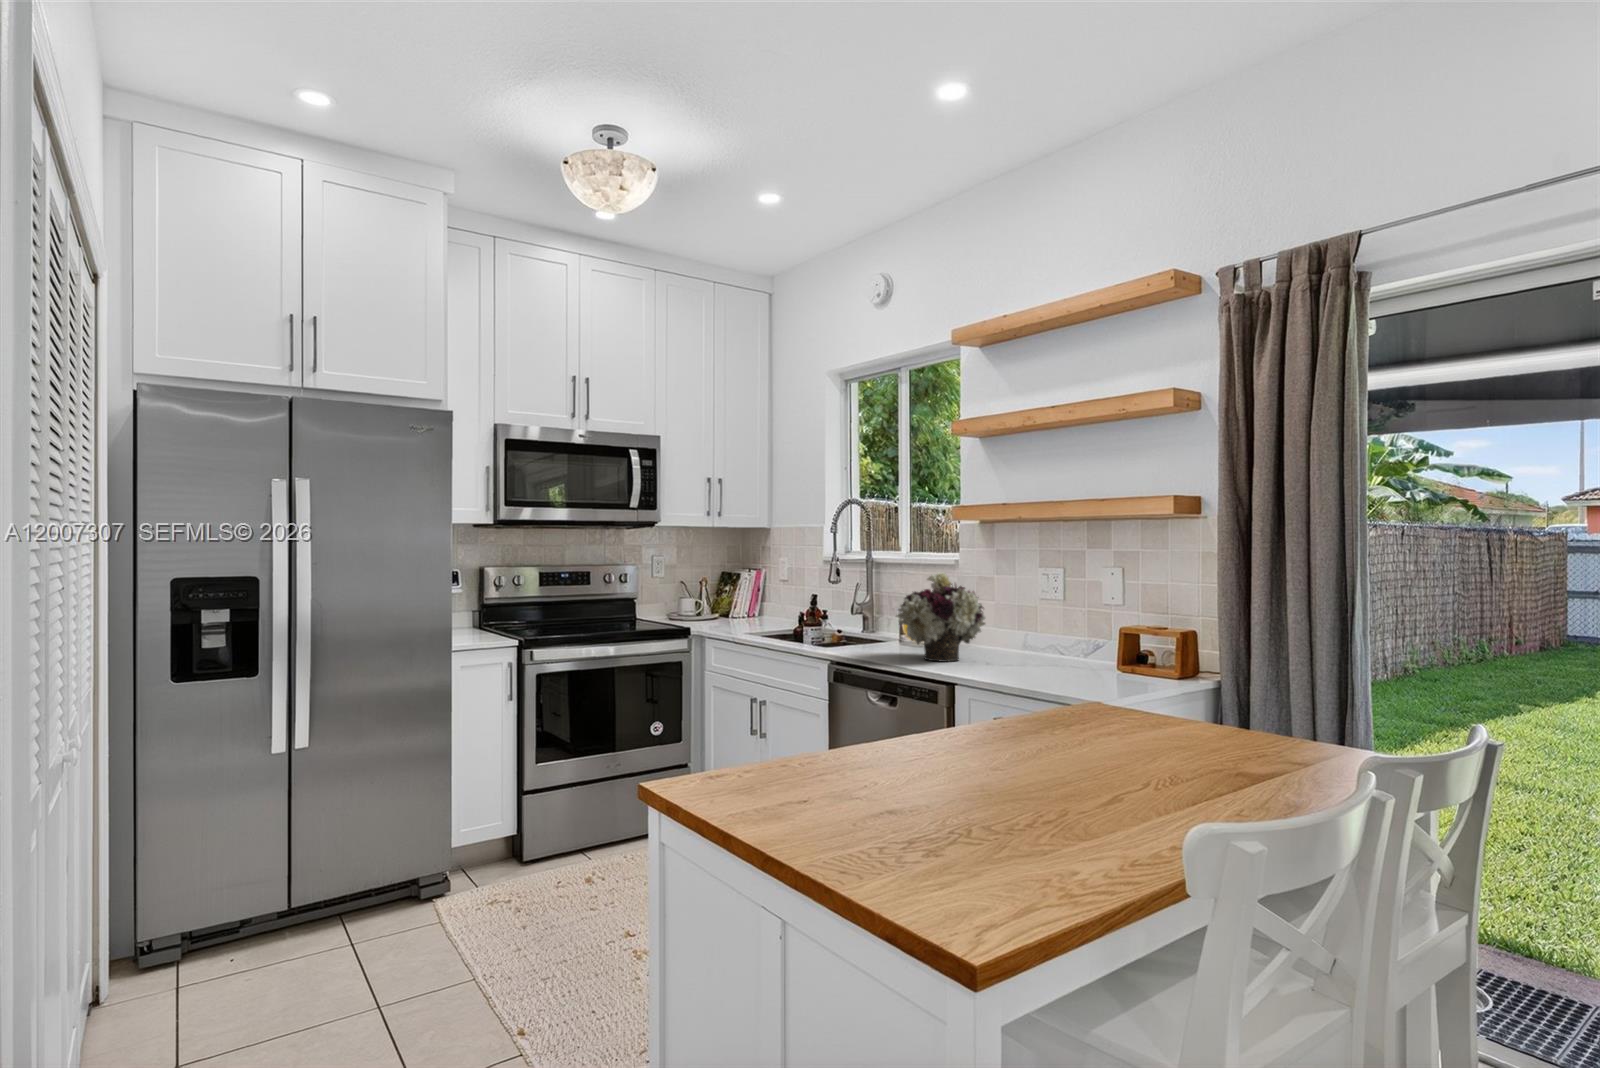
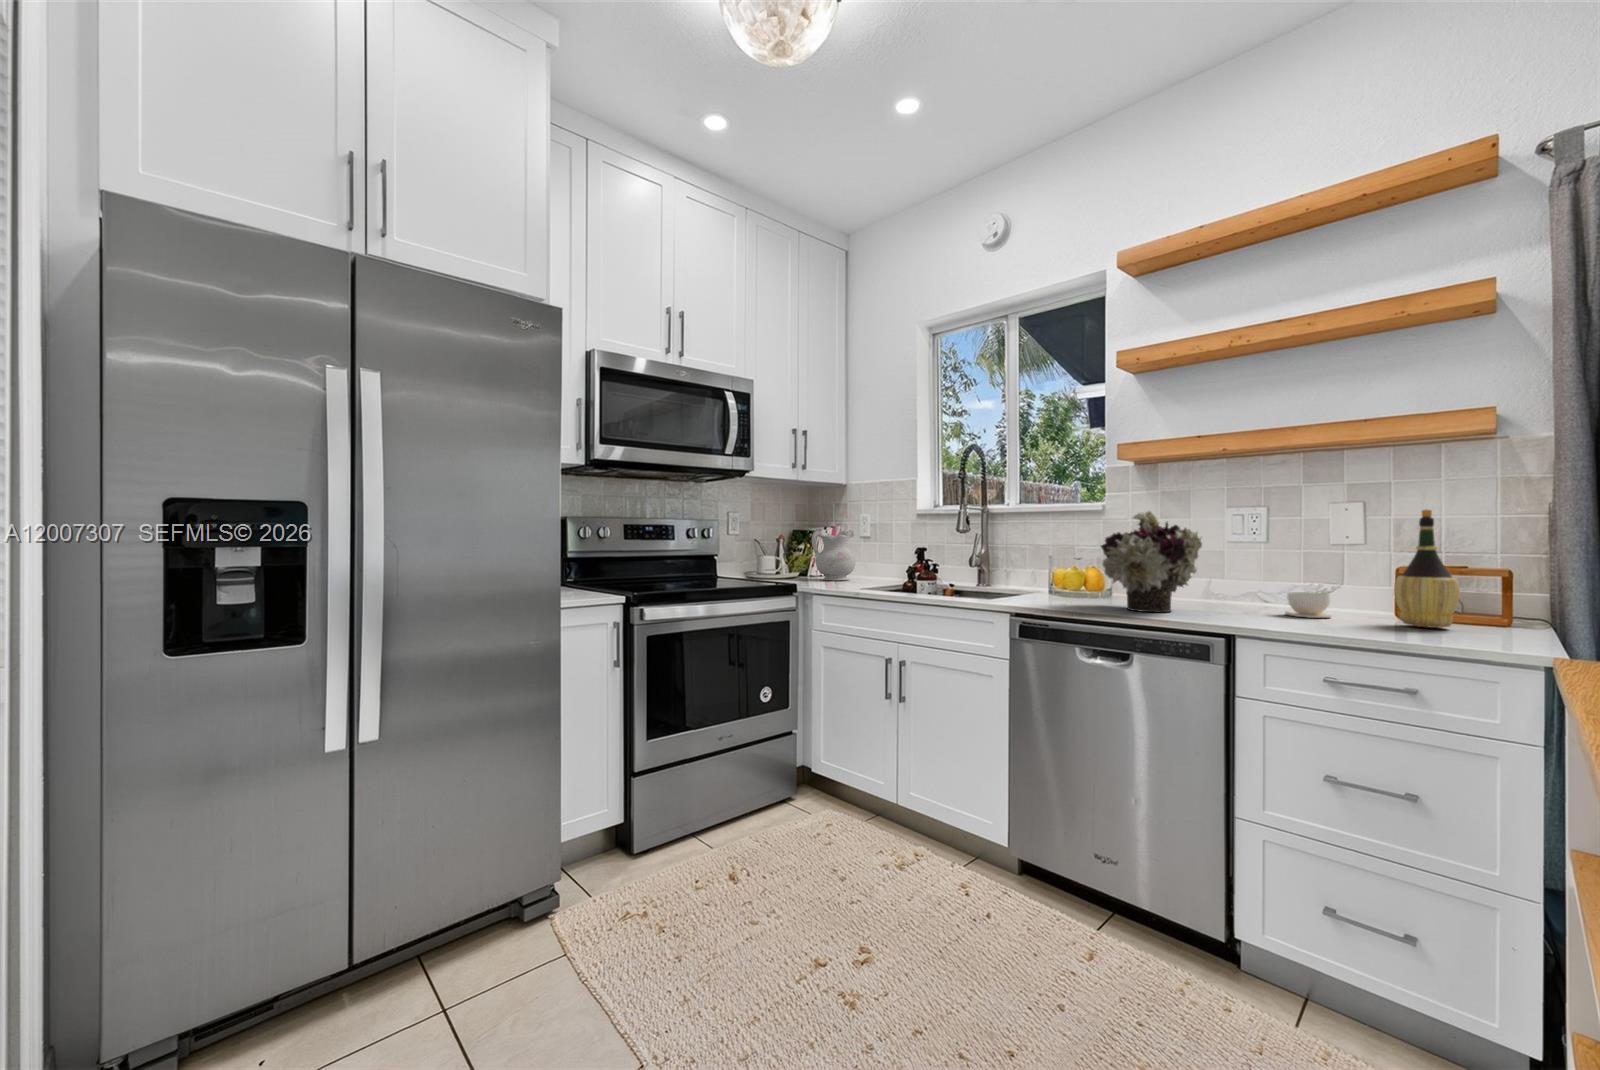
ceramic pitcher: none [722,573,766,624] -> present [812,529,856,581]
wine bottle: none [1103,580,1145,679] -> present [1394,510,1460,628]
coffee cup: none [1048,646,1085,669] -> present [1285,592,1332,618]

